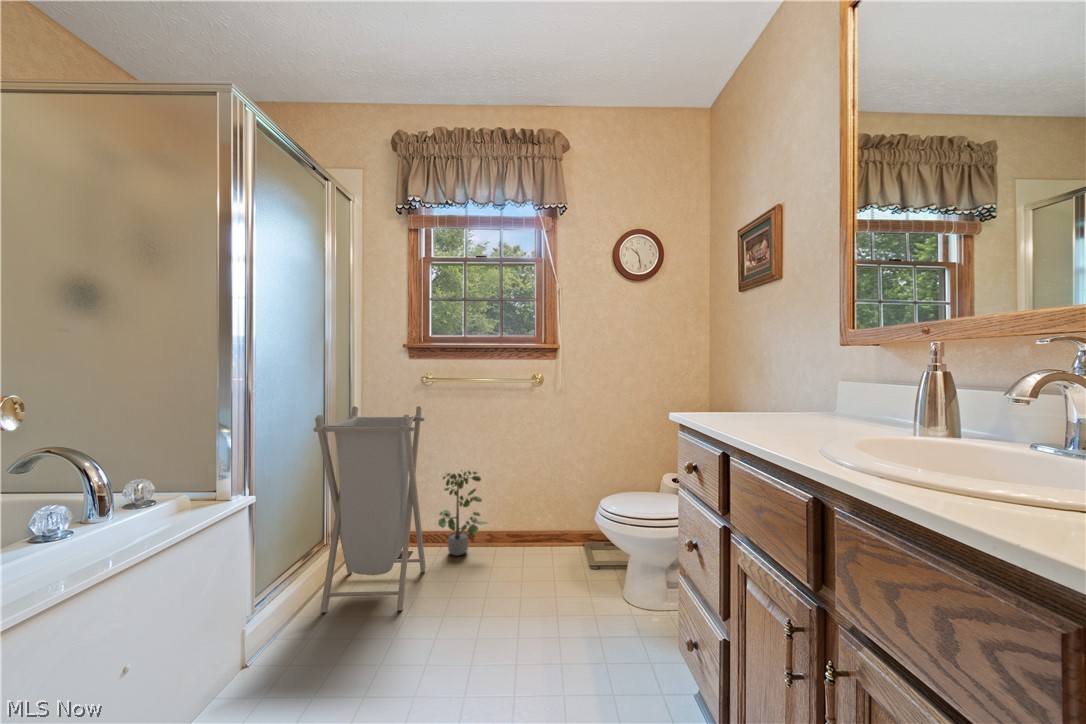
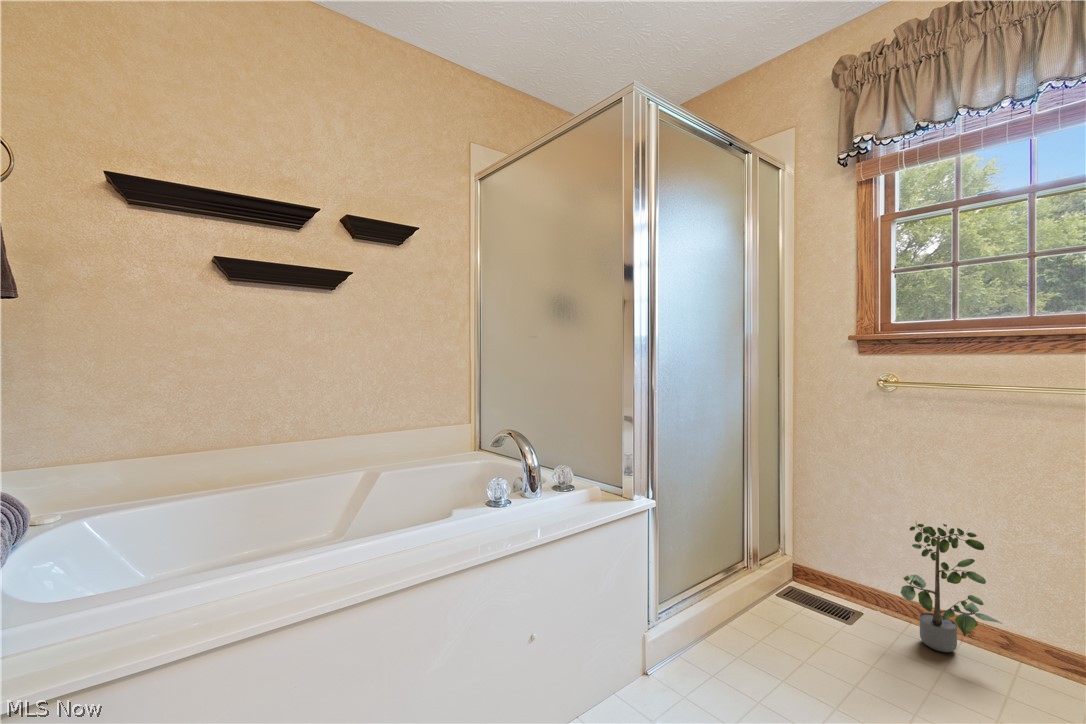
laundry hamper: present [313,406,426,612] -> none [723,414,877,691]

